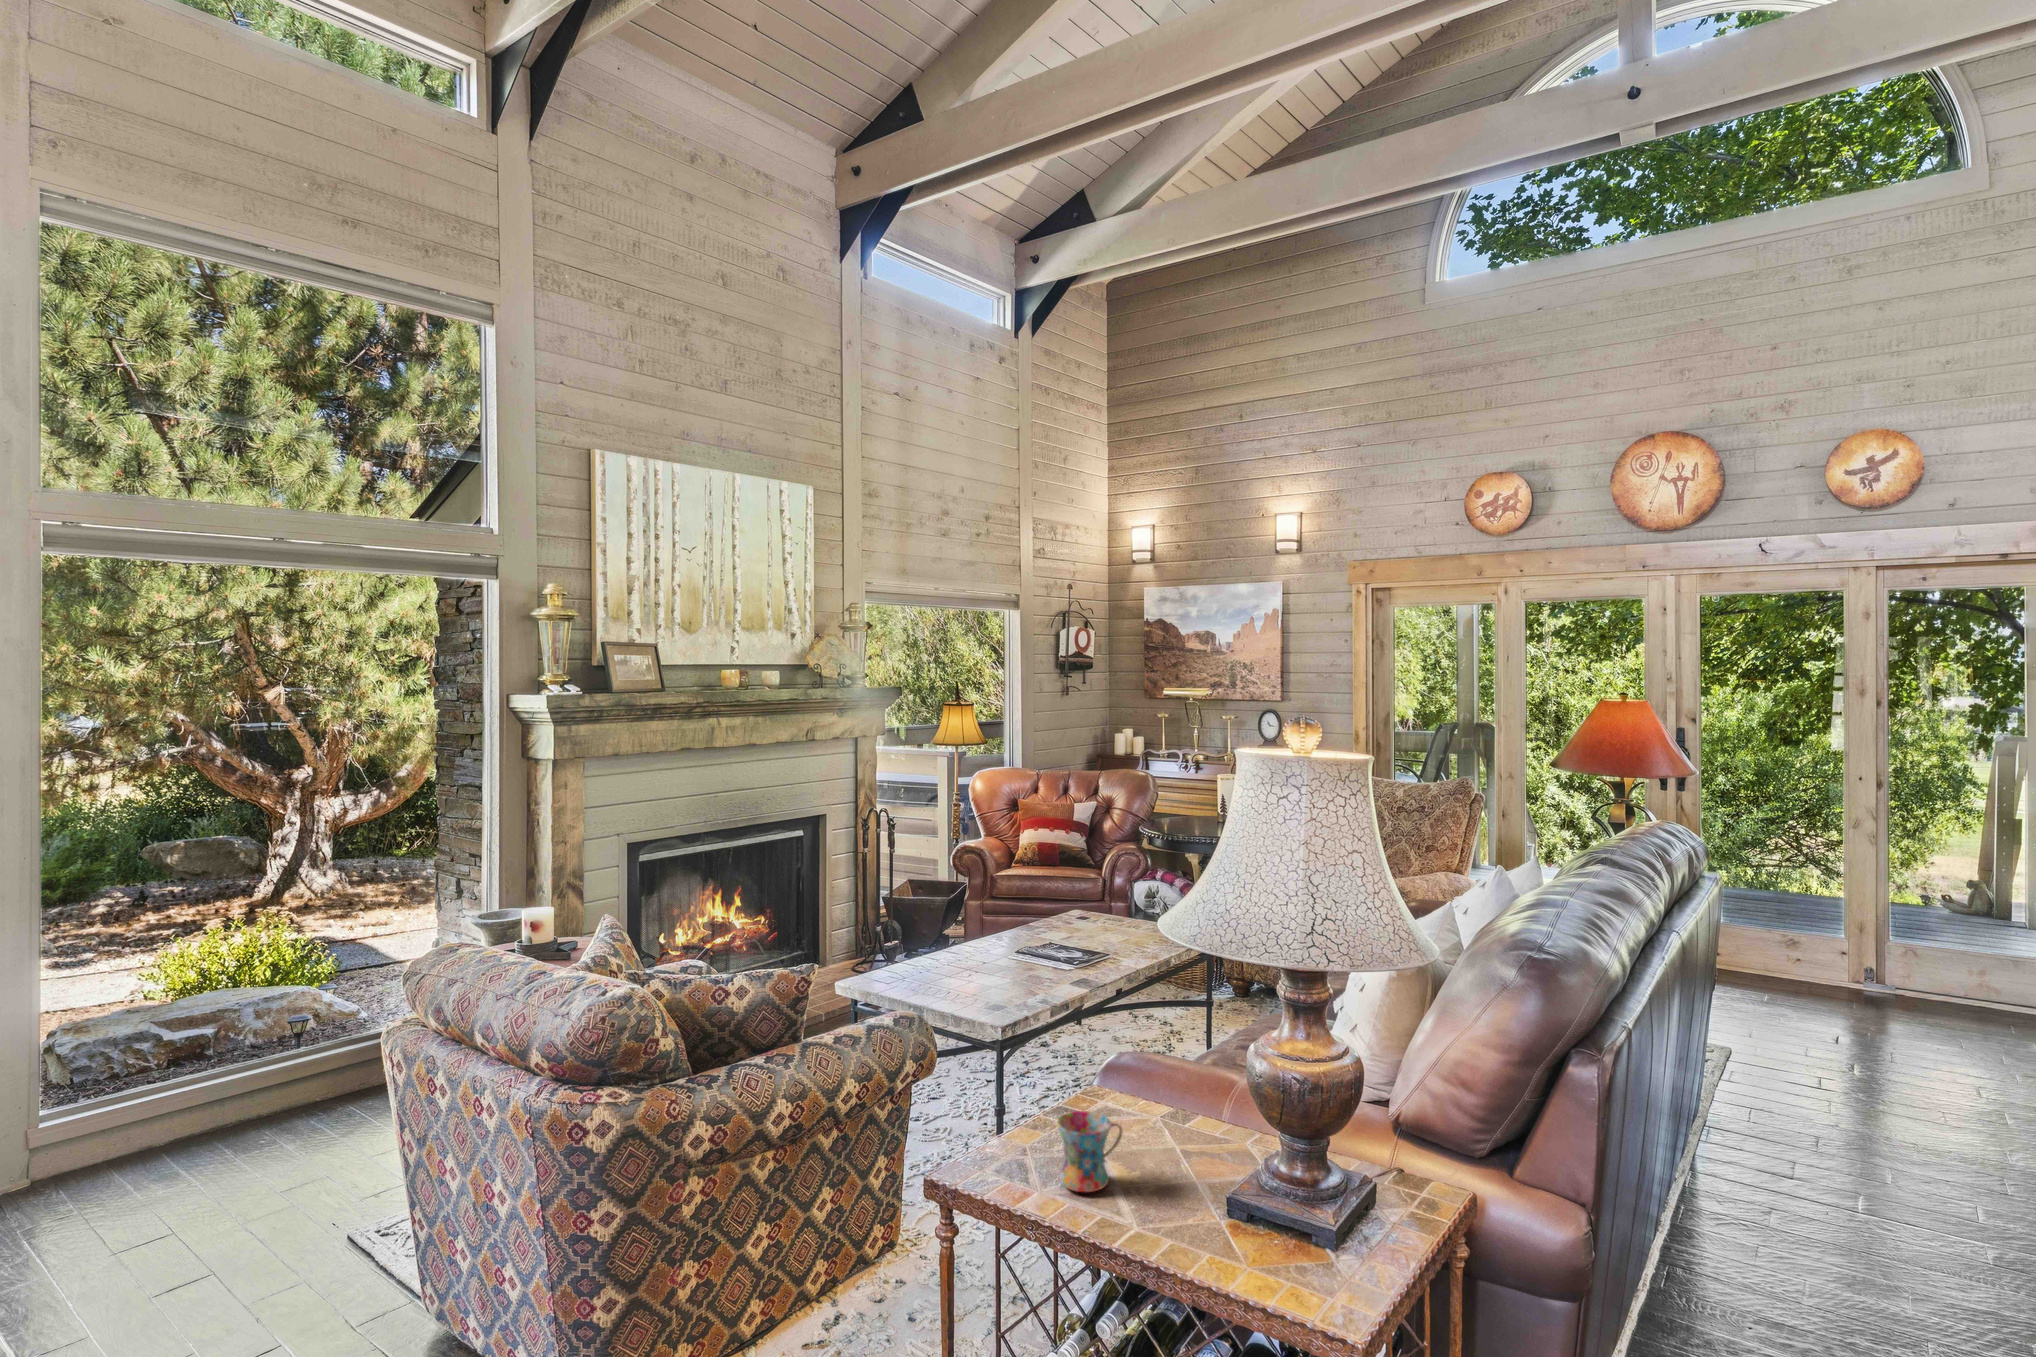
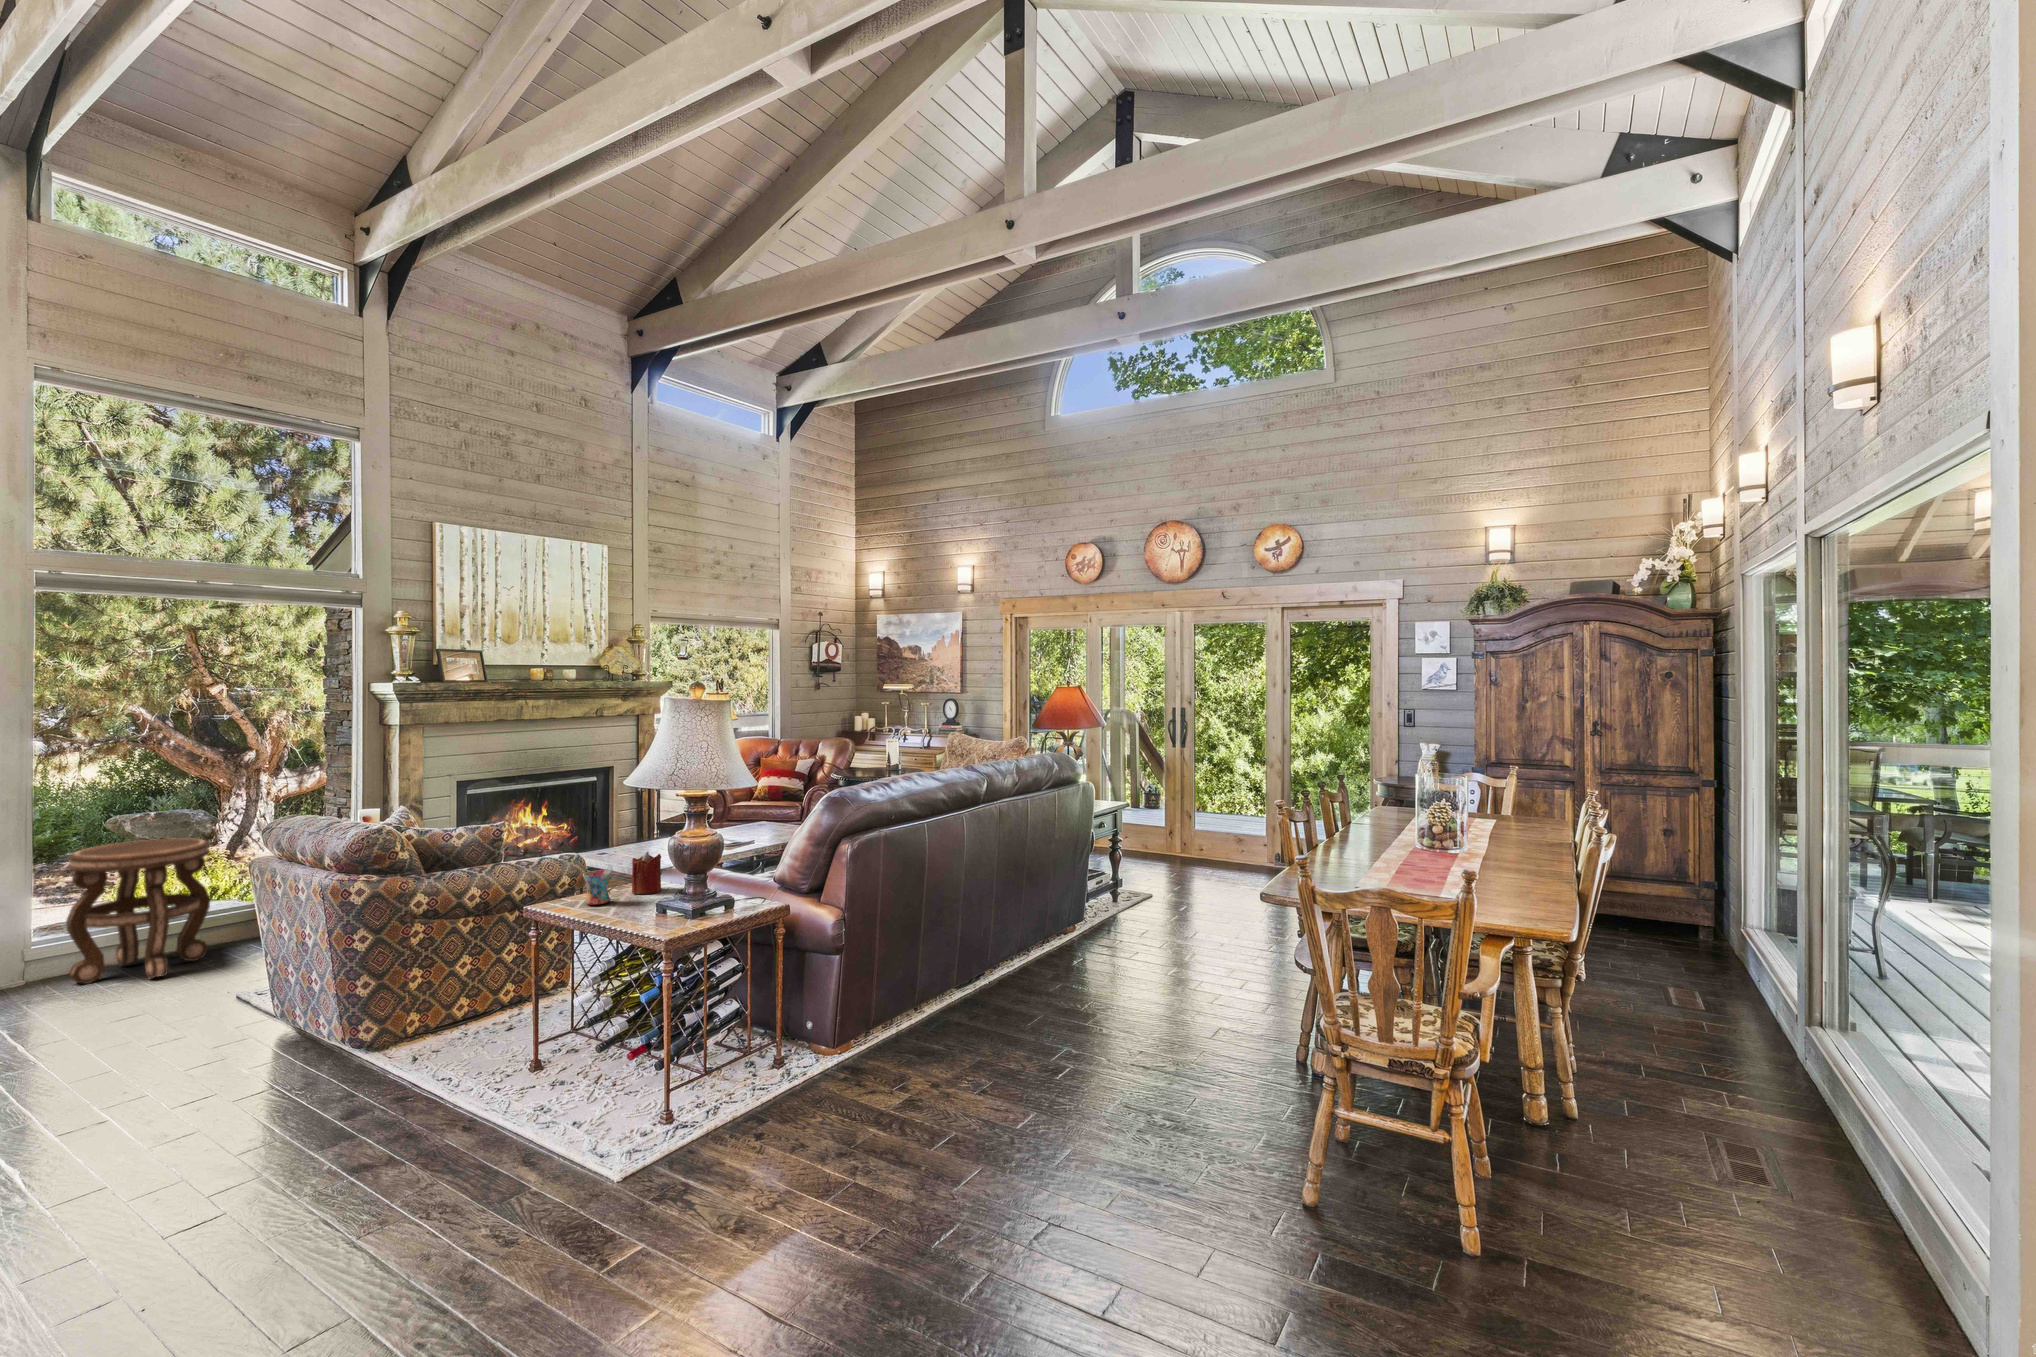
side table: none [96,943,298,1186] -> present [66,838,210,984]
candle: none [1117,1061,1172,1154] -> present [632,851,661,894]

